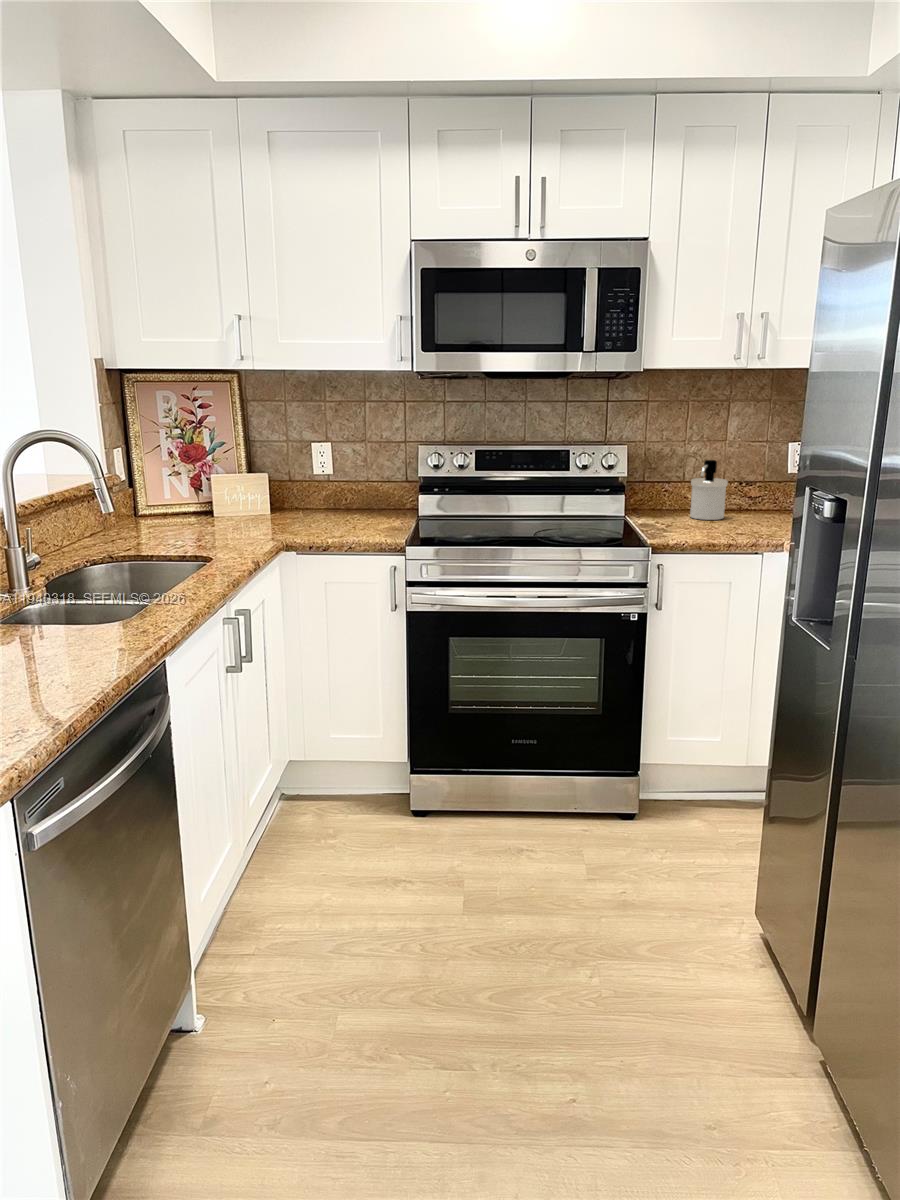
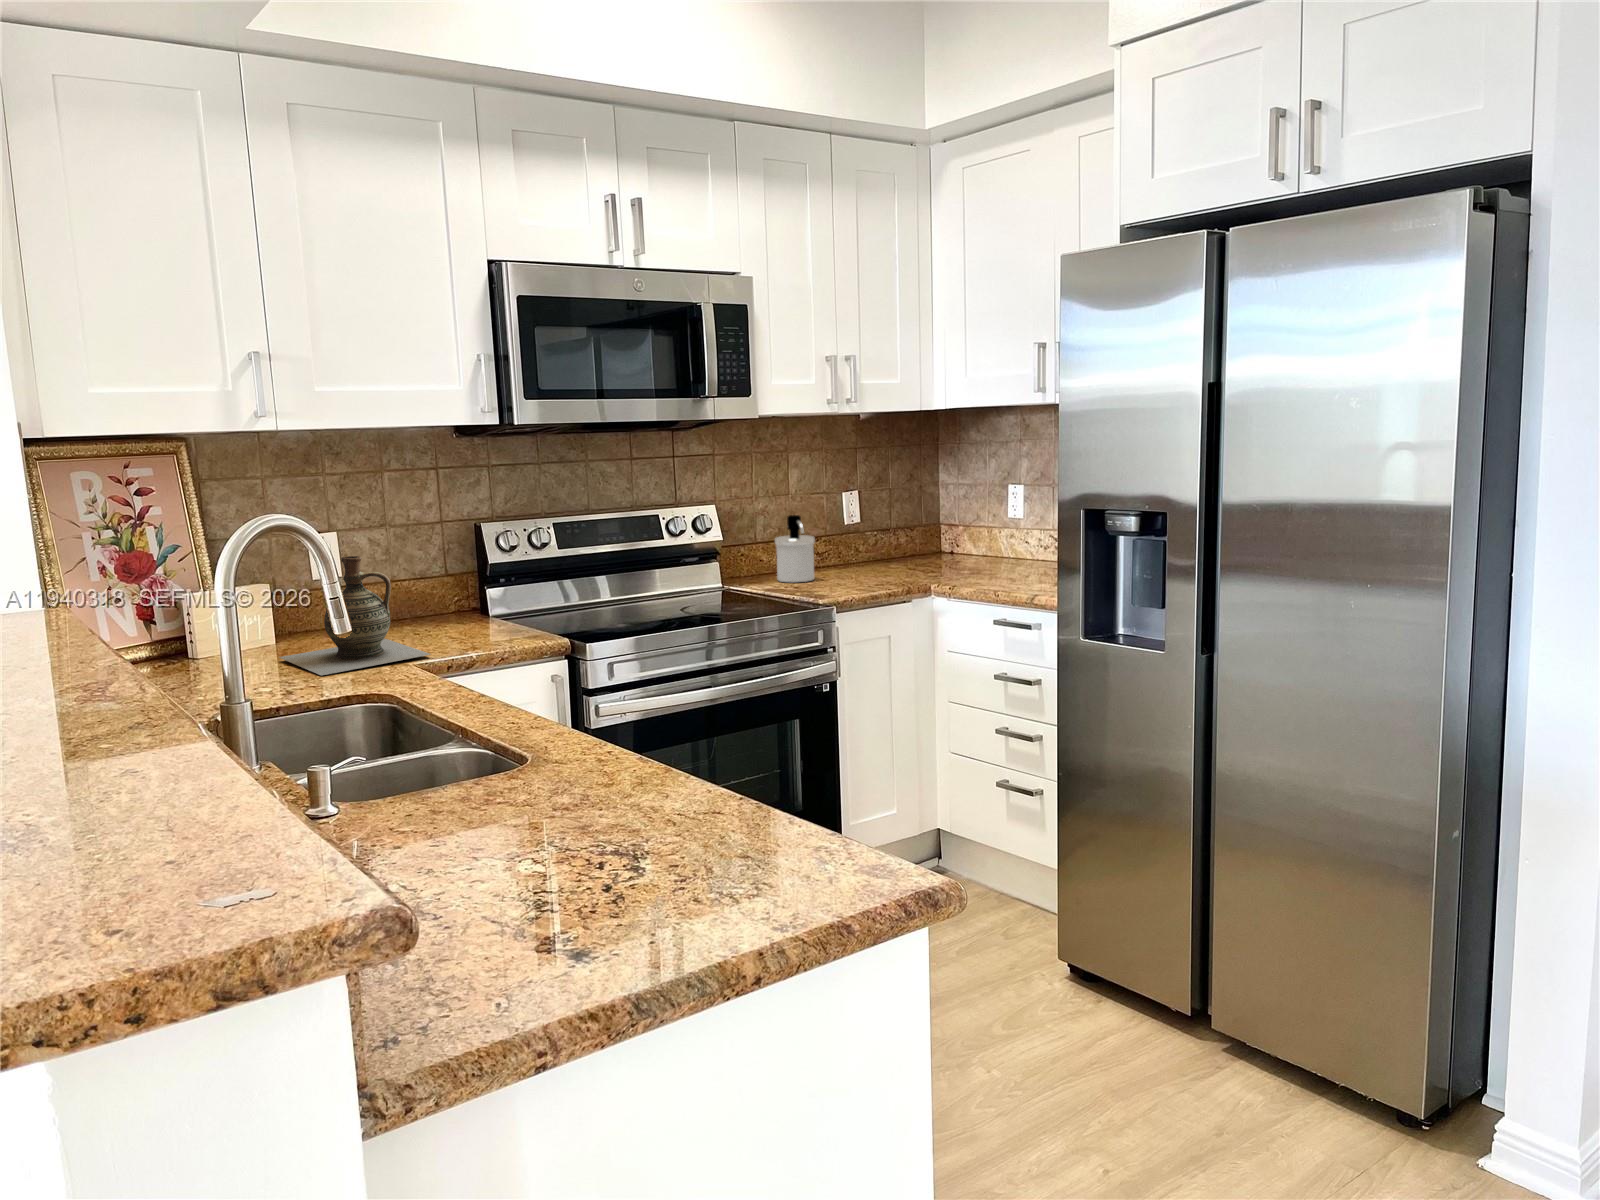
ceramic jug: none [240,458,325,536] -> present [279,556,431,675]

